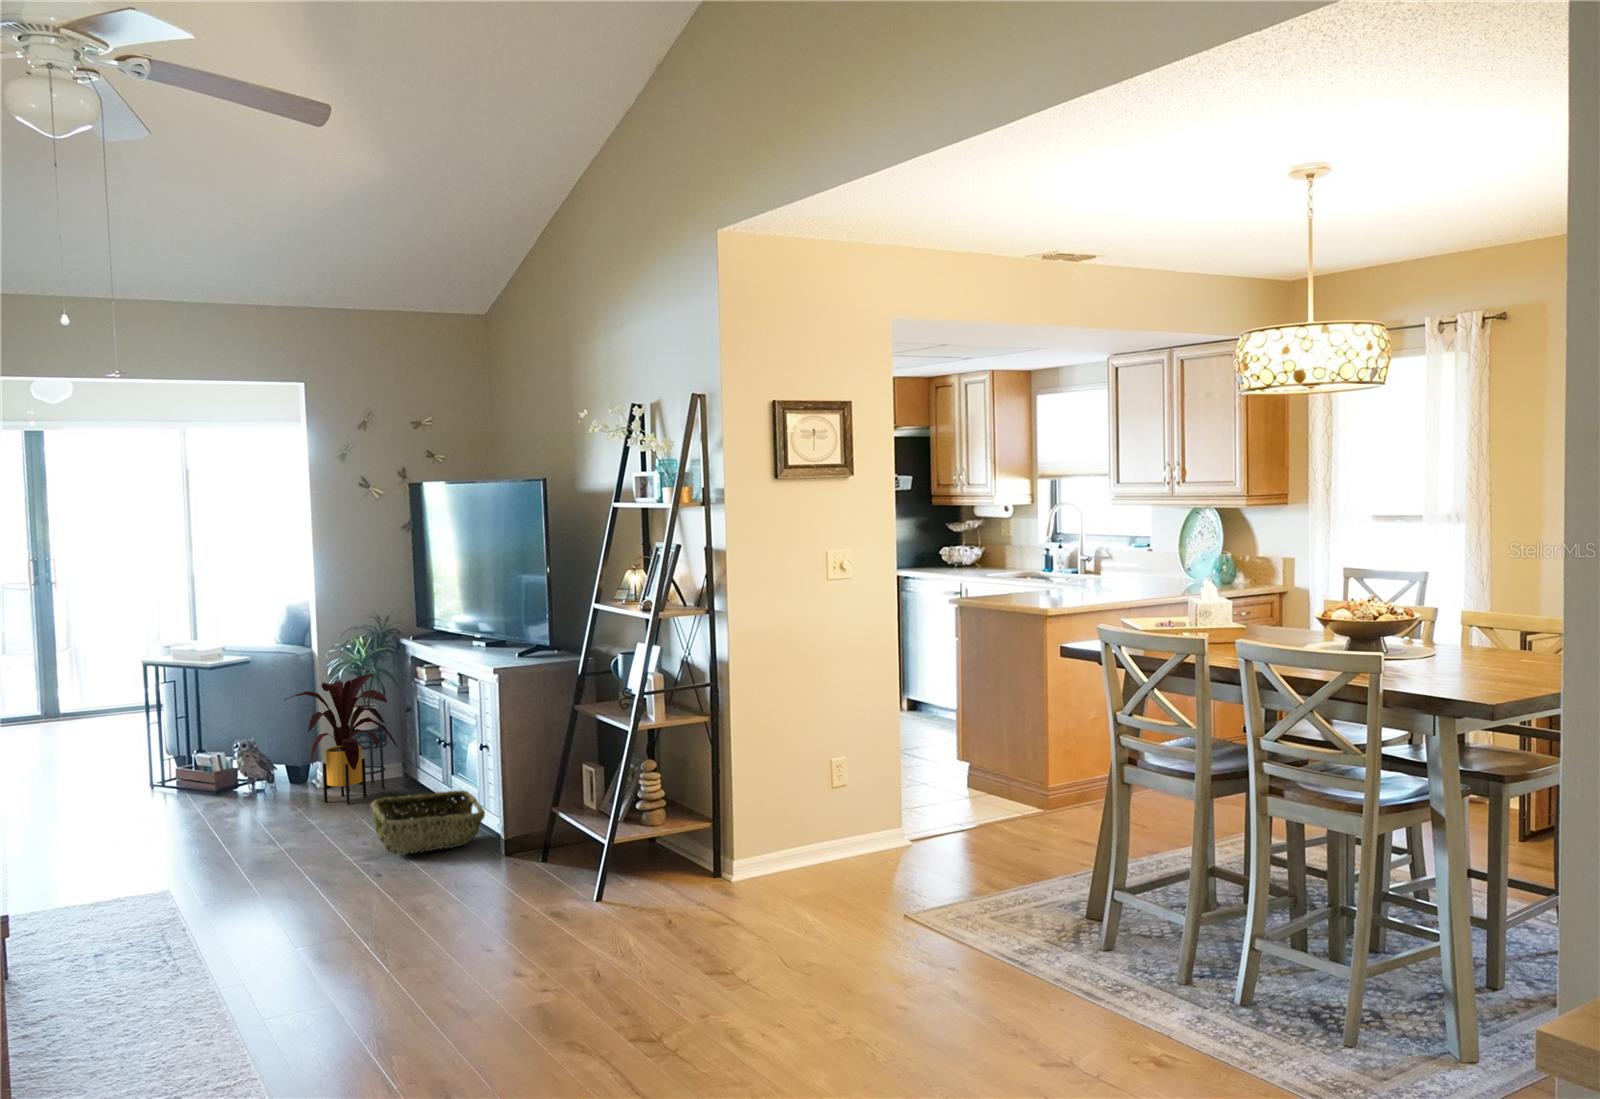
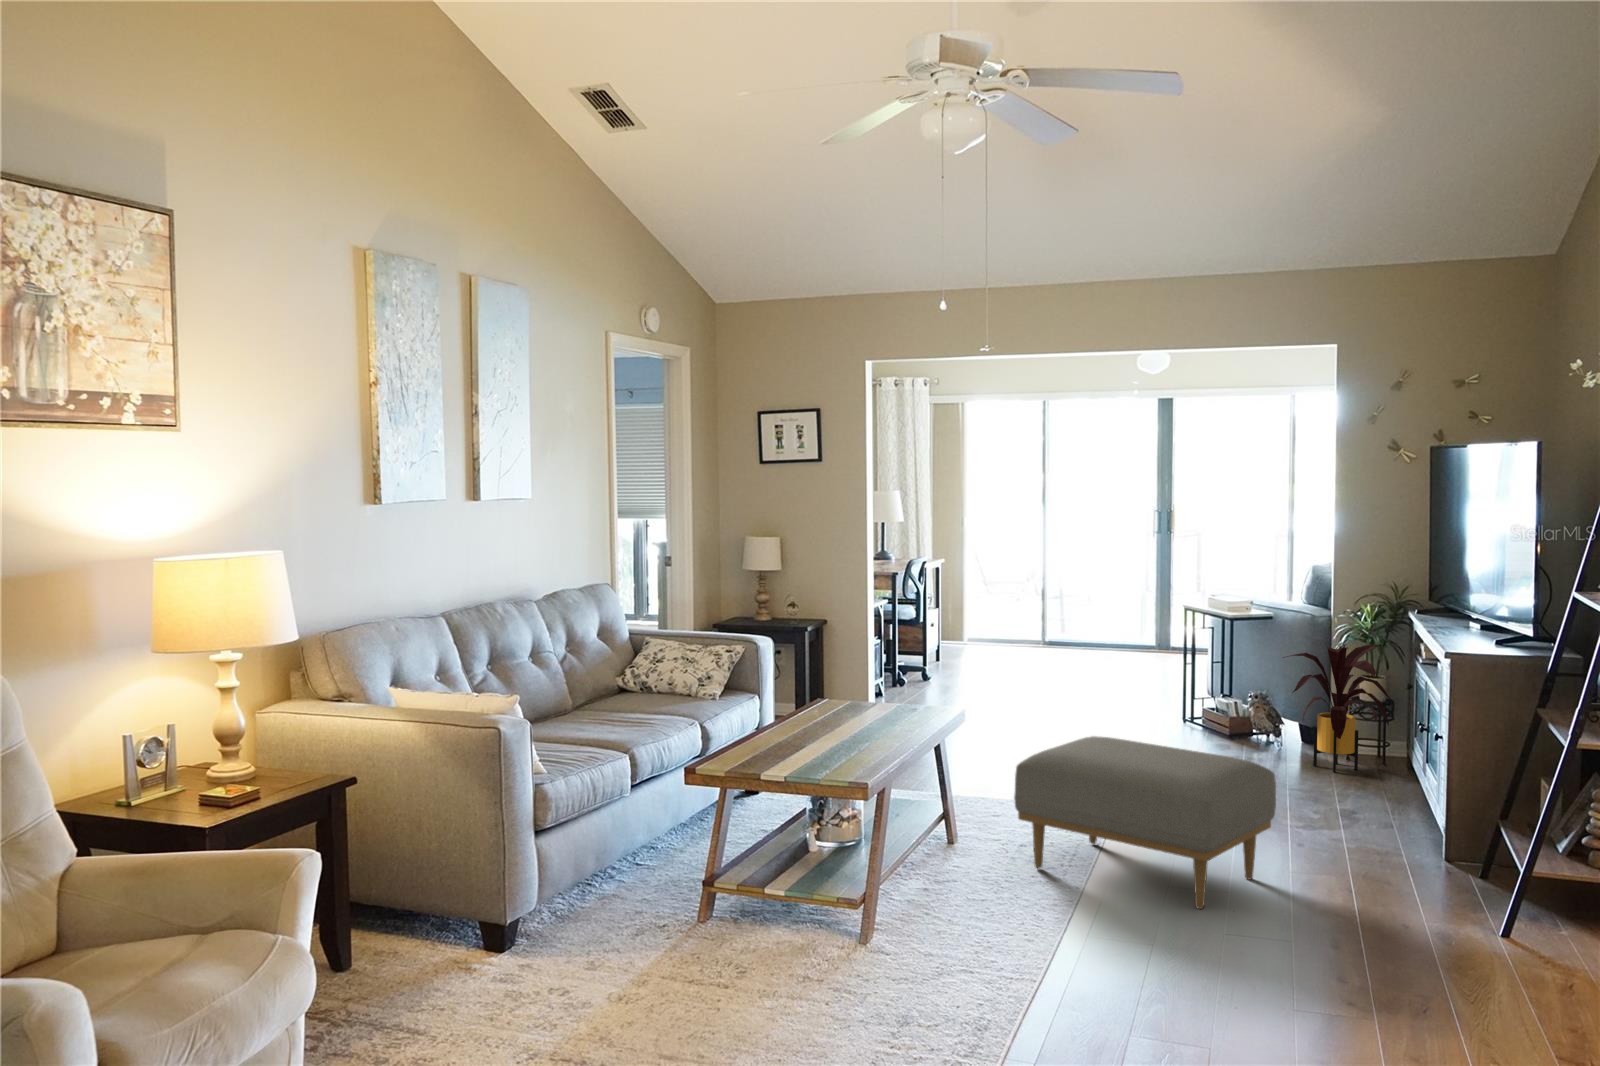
woven basket: present [371,790,485,856] -> none [1313,770,1433,840]
ottoman: none [109,800,384,974] -> present [1014,736,1276,909]

